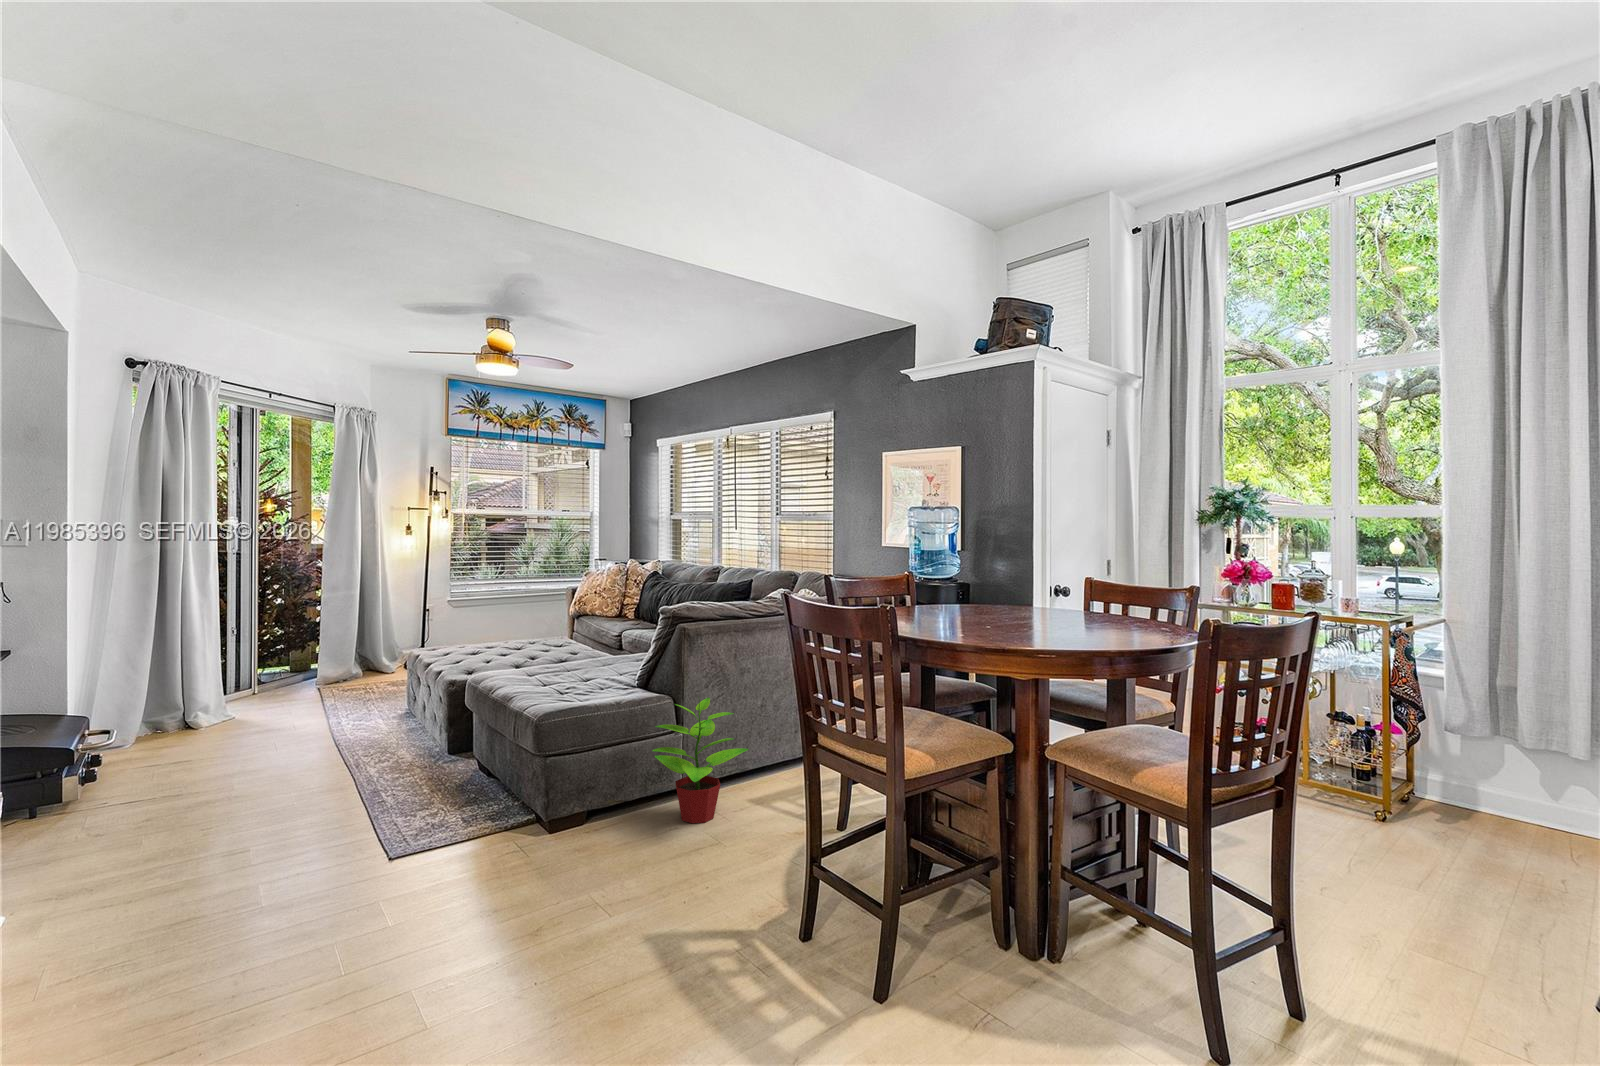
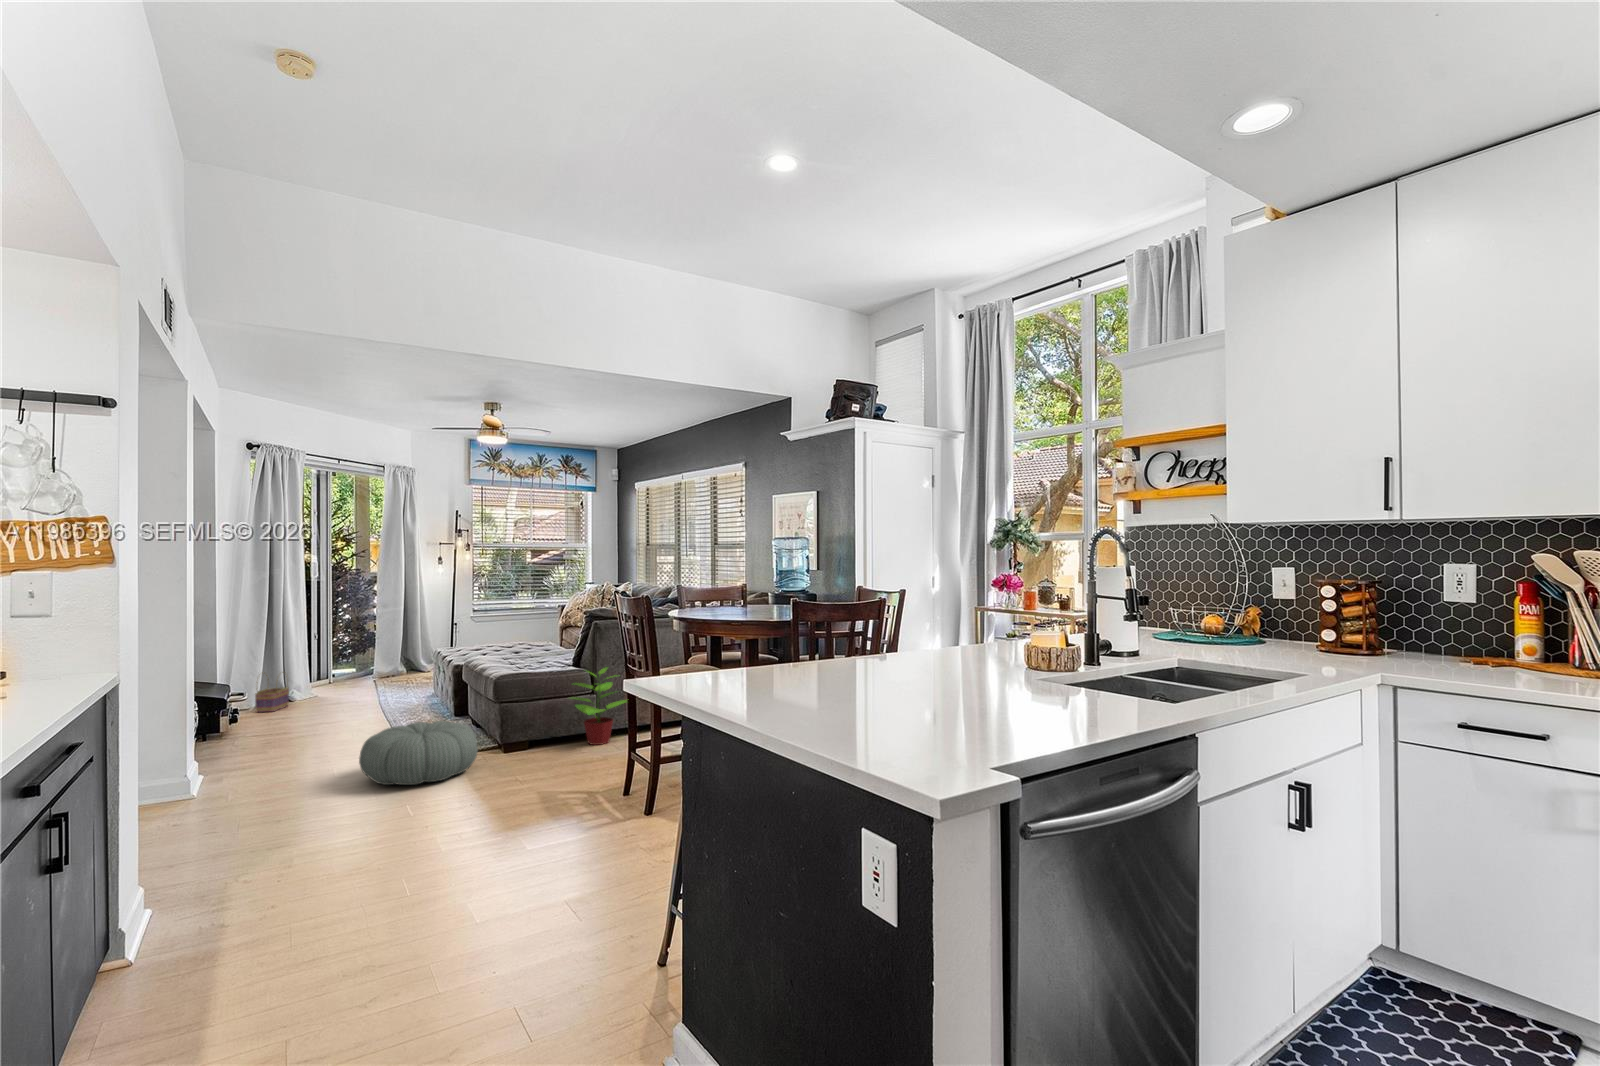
basket: none [135,688,192,749] -> present [255,675,289,712]
pouf: none [307,800,521,940] -> present [359,721,478,785]

